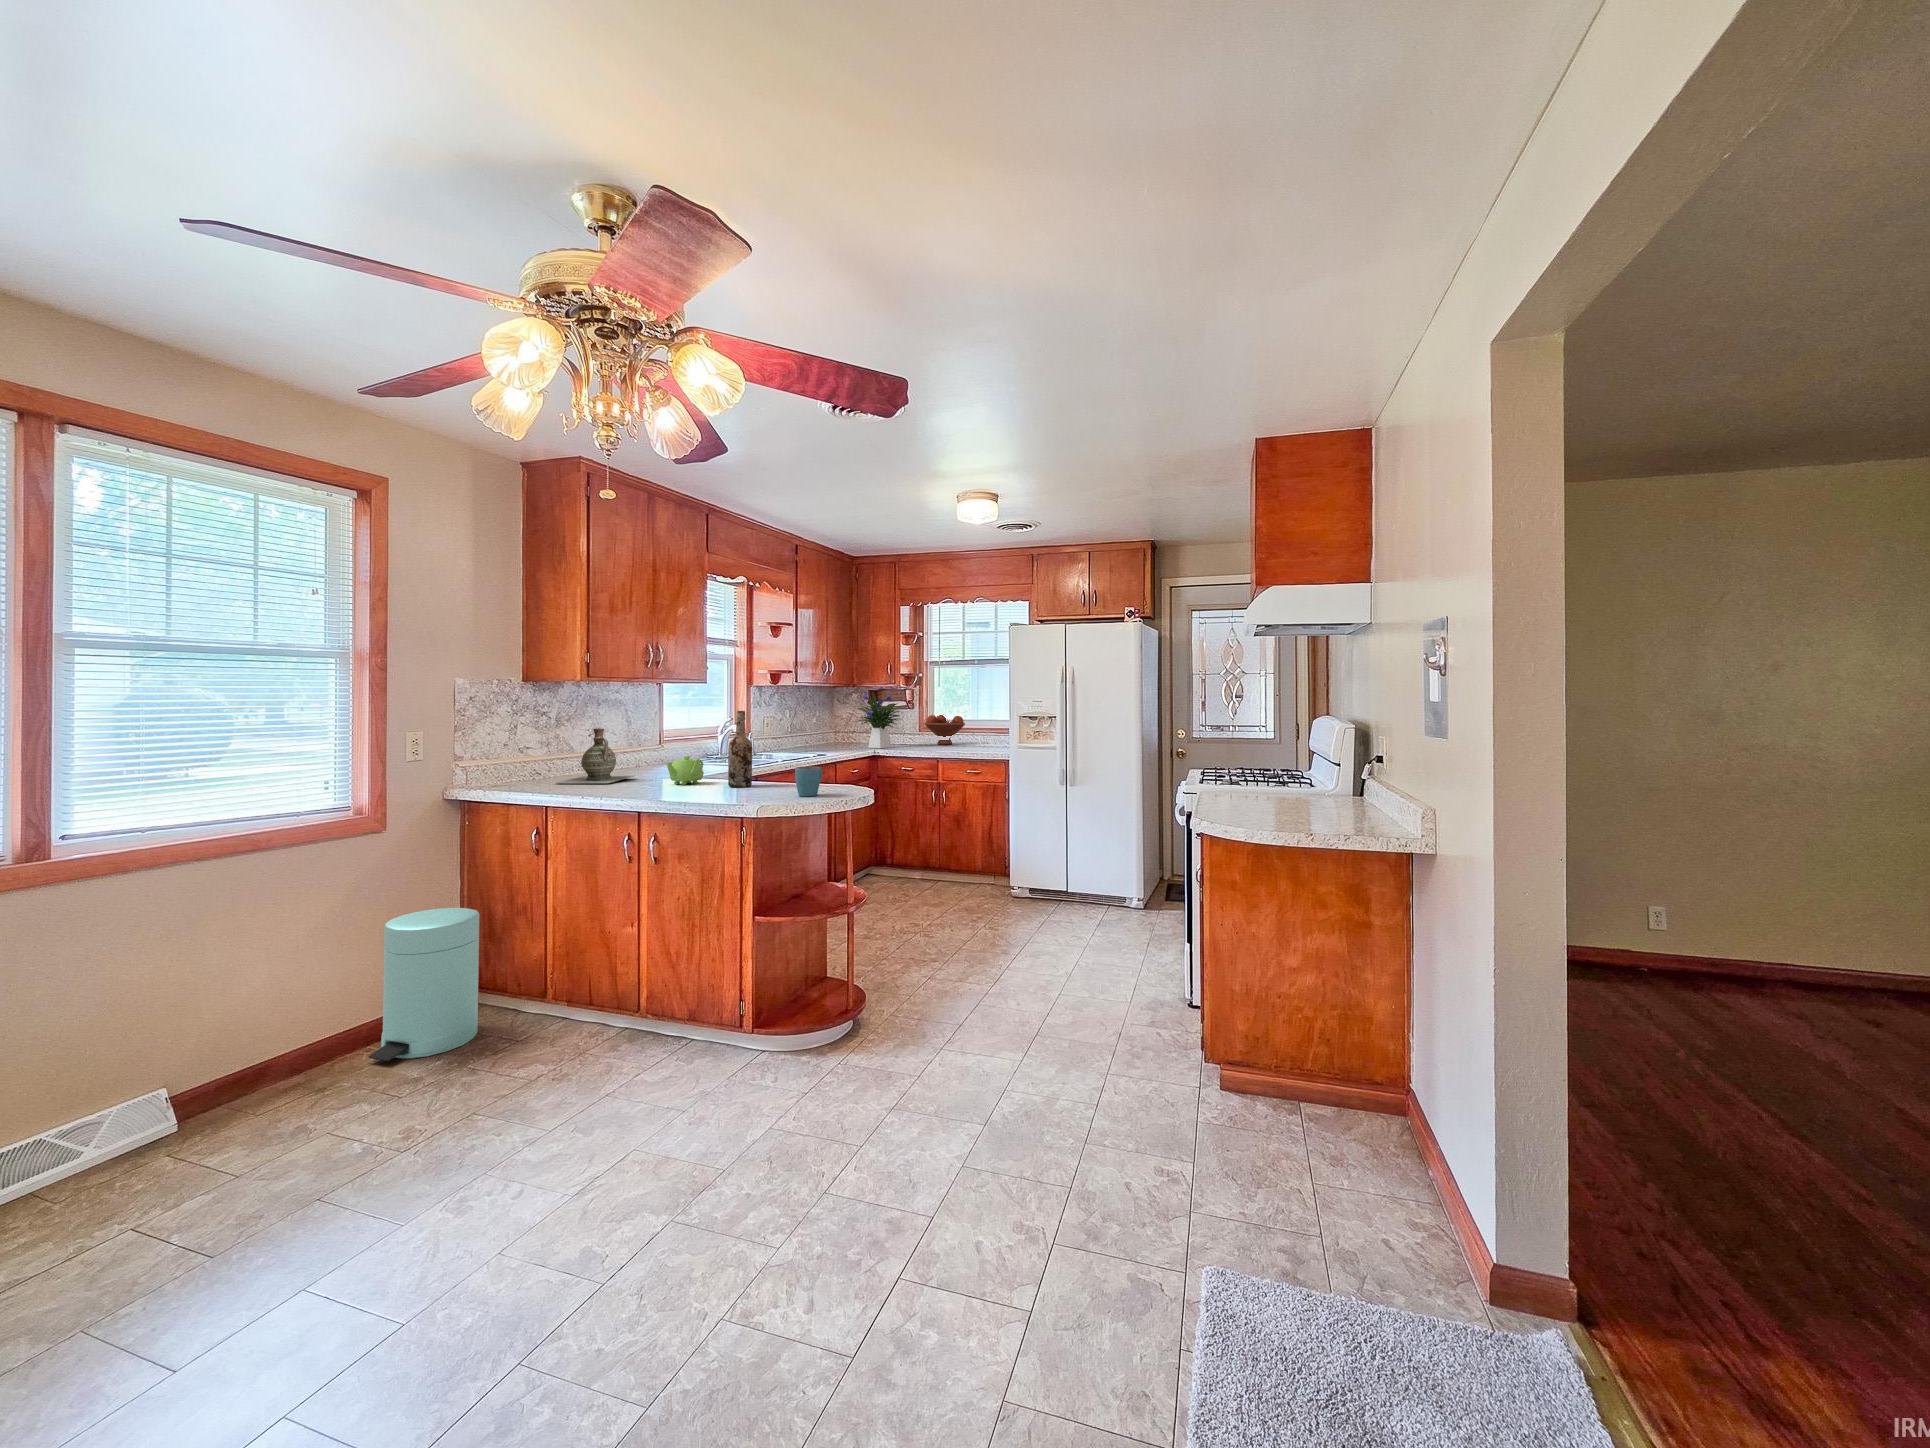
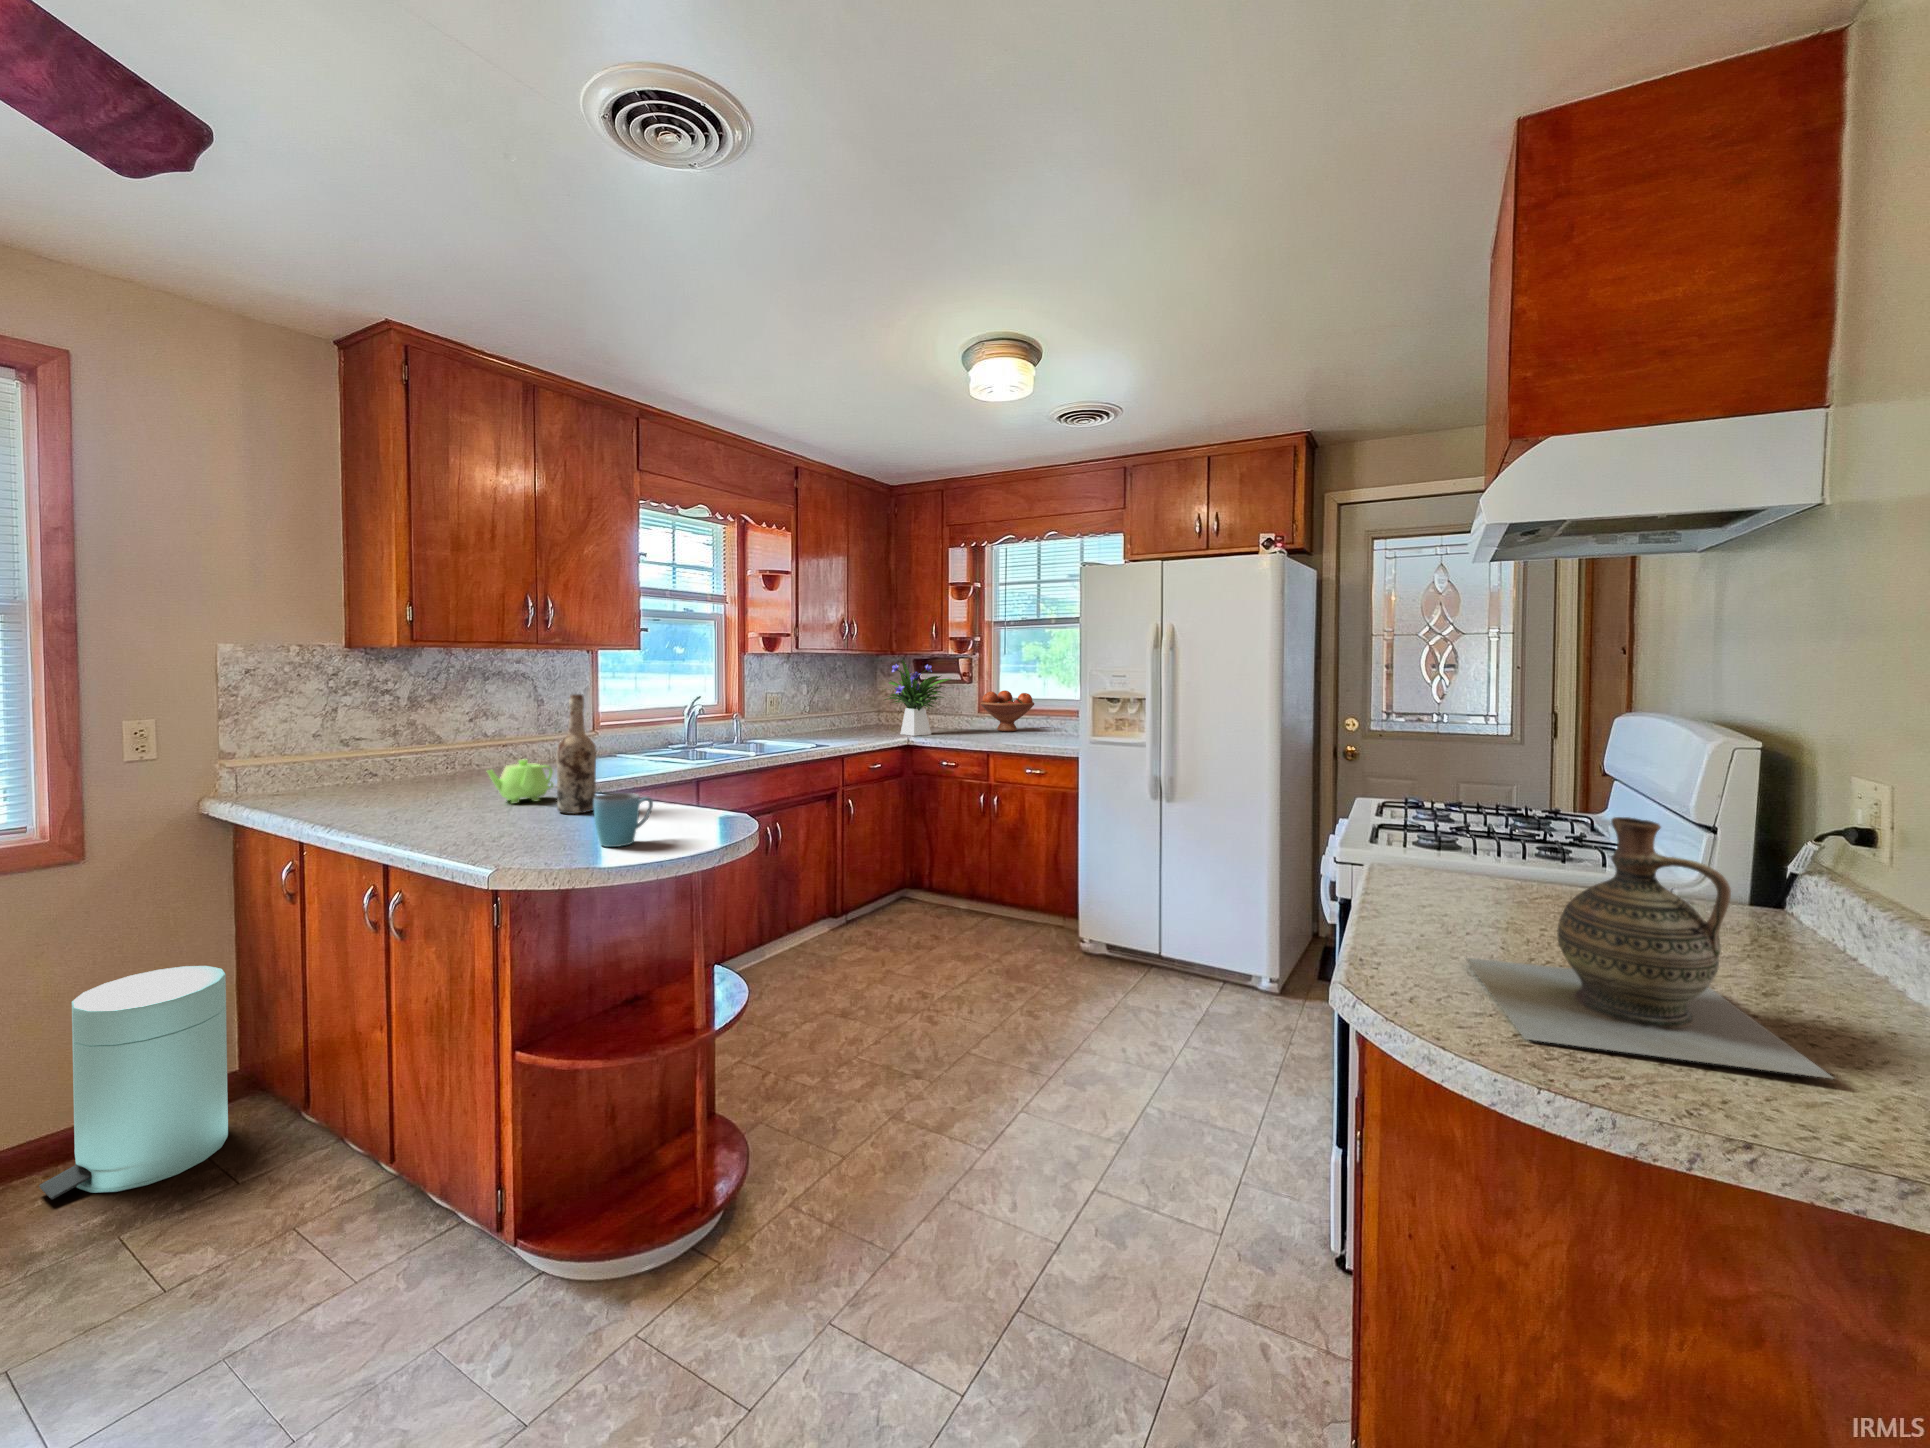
ceramic jug: present [557,728,634,783] -> present [1466,817,1833,1079]

